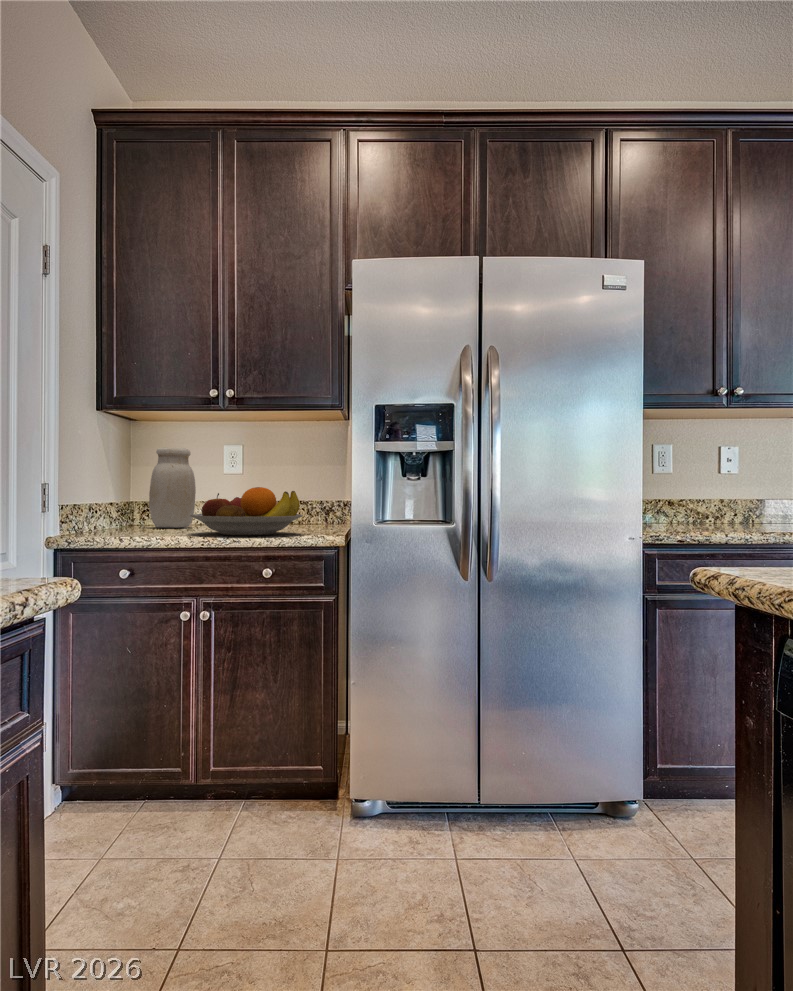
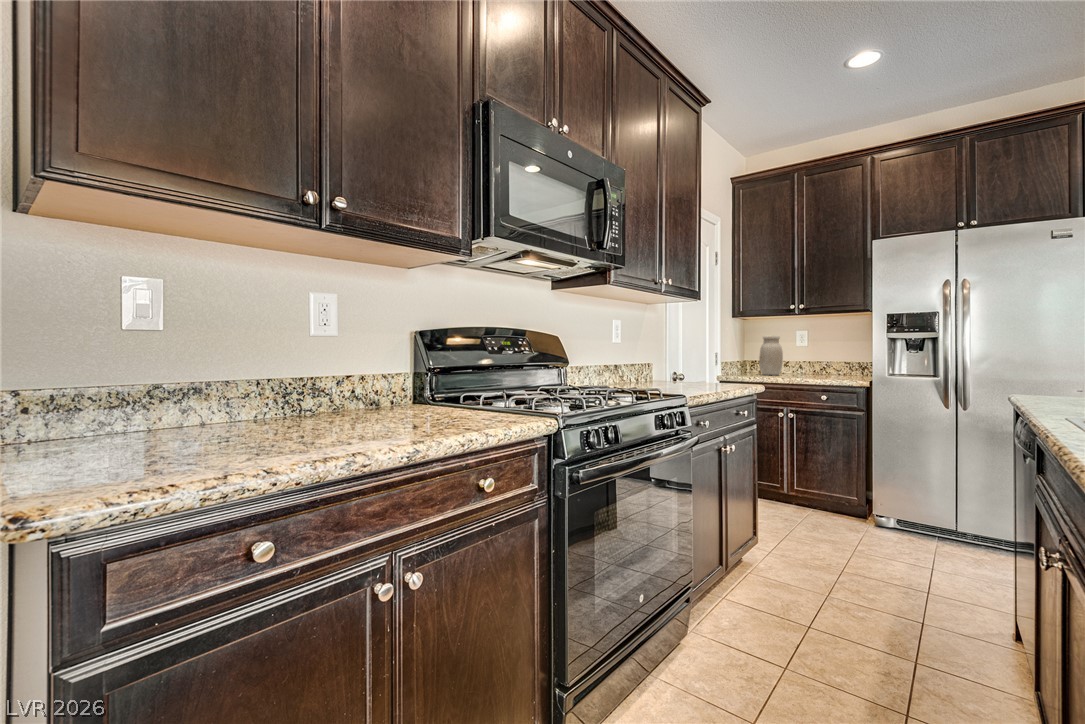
fruit bowl: present [190,487,303,536] -> none [784,356,844,379]

